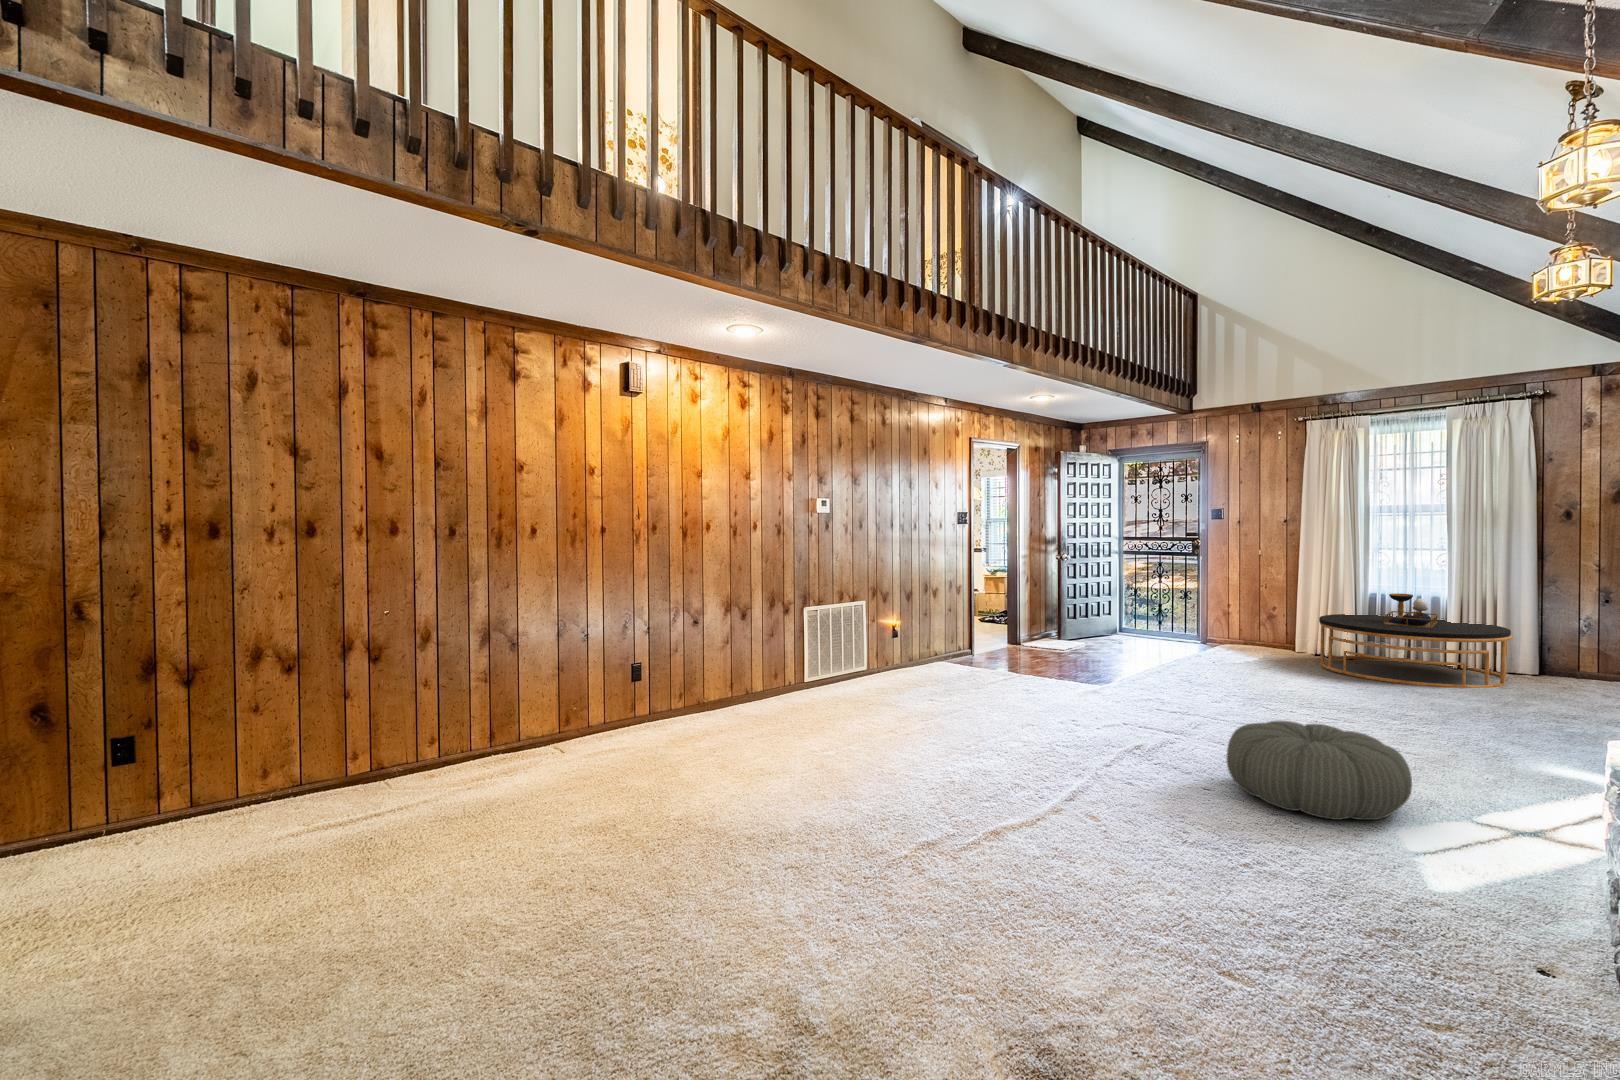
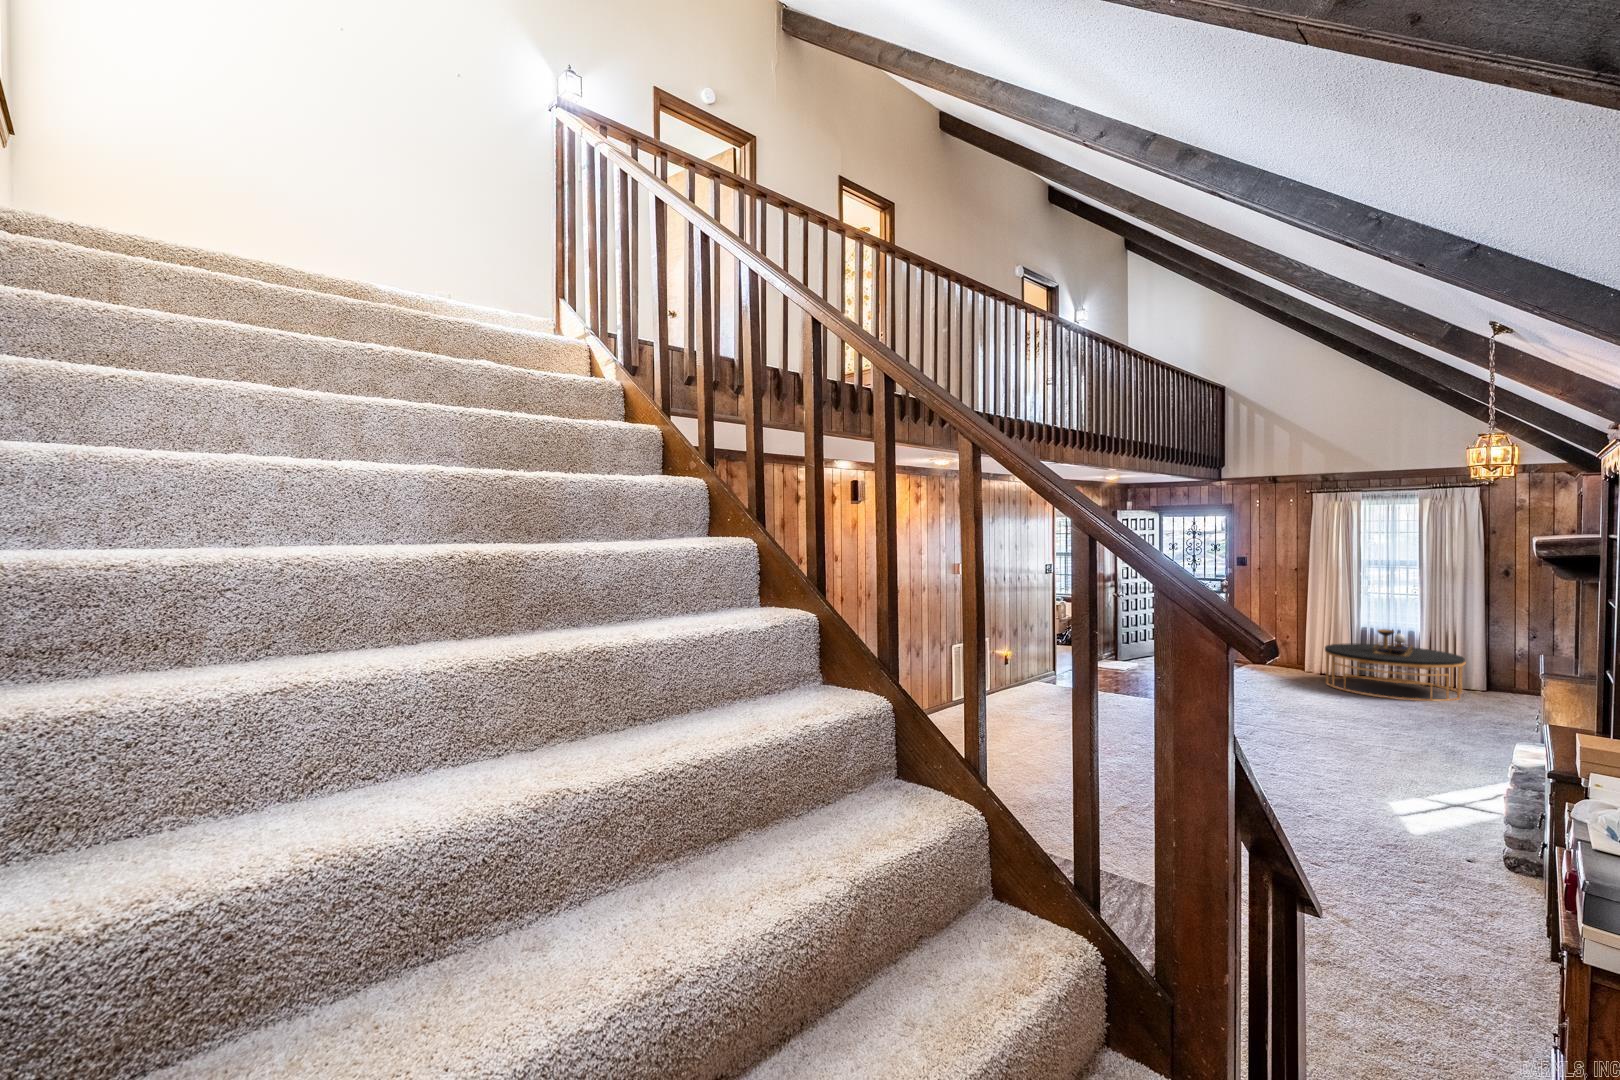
pouf: present [1226,721,1412,820] -> none [1281,726,1395,784]

